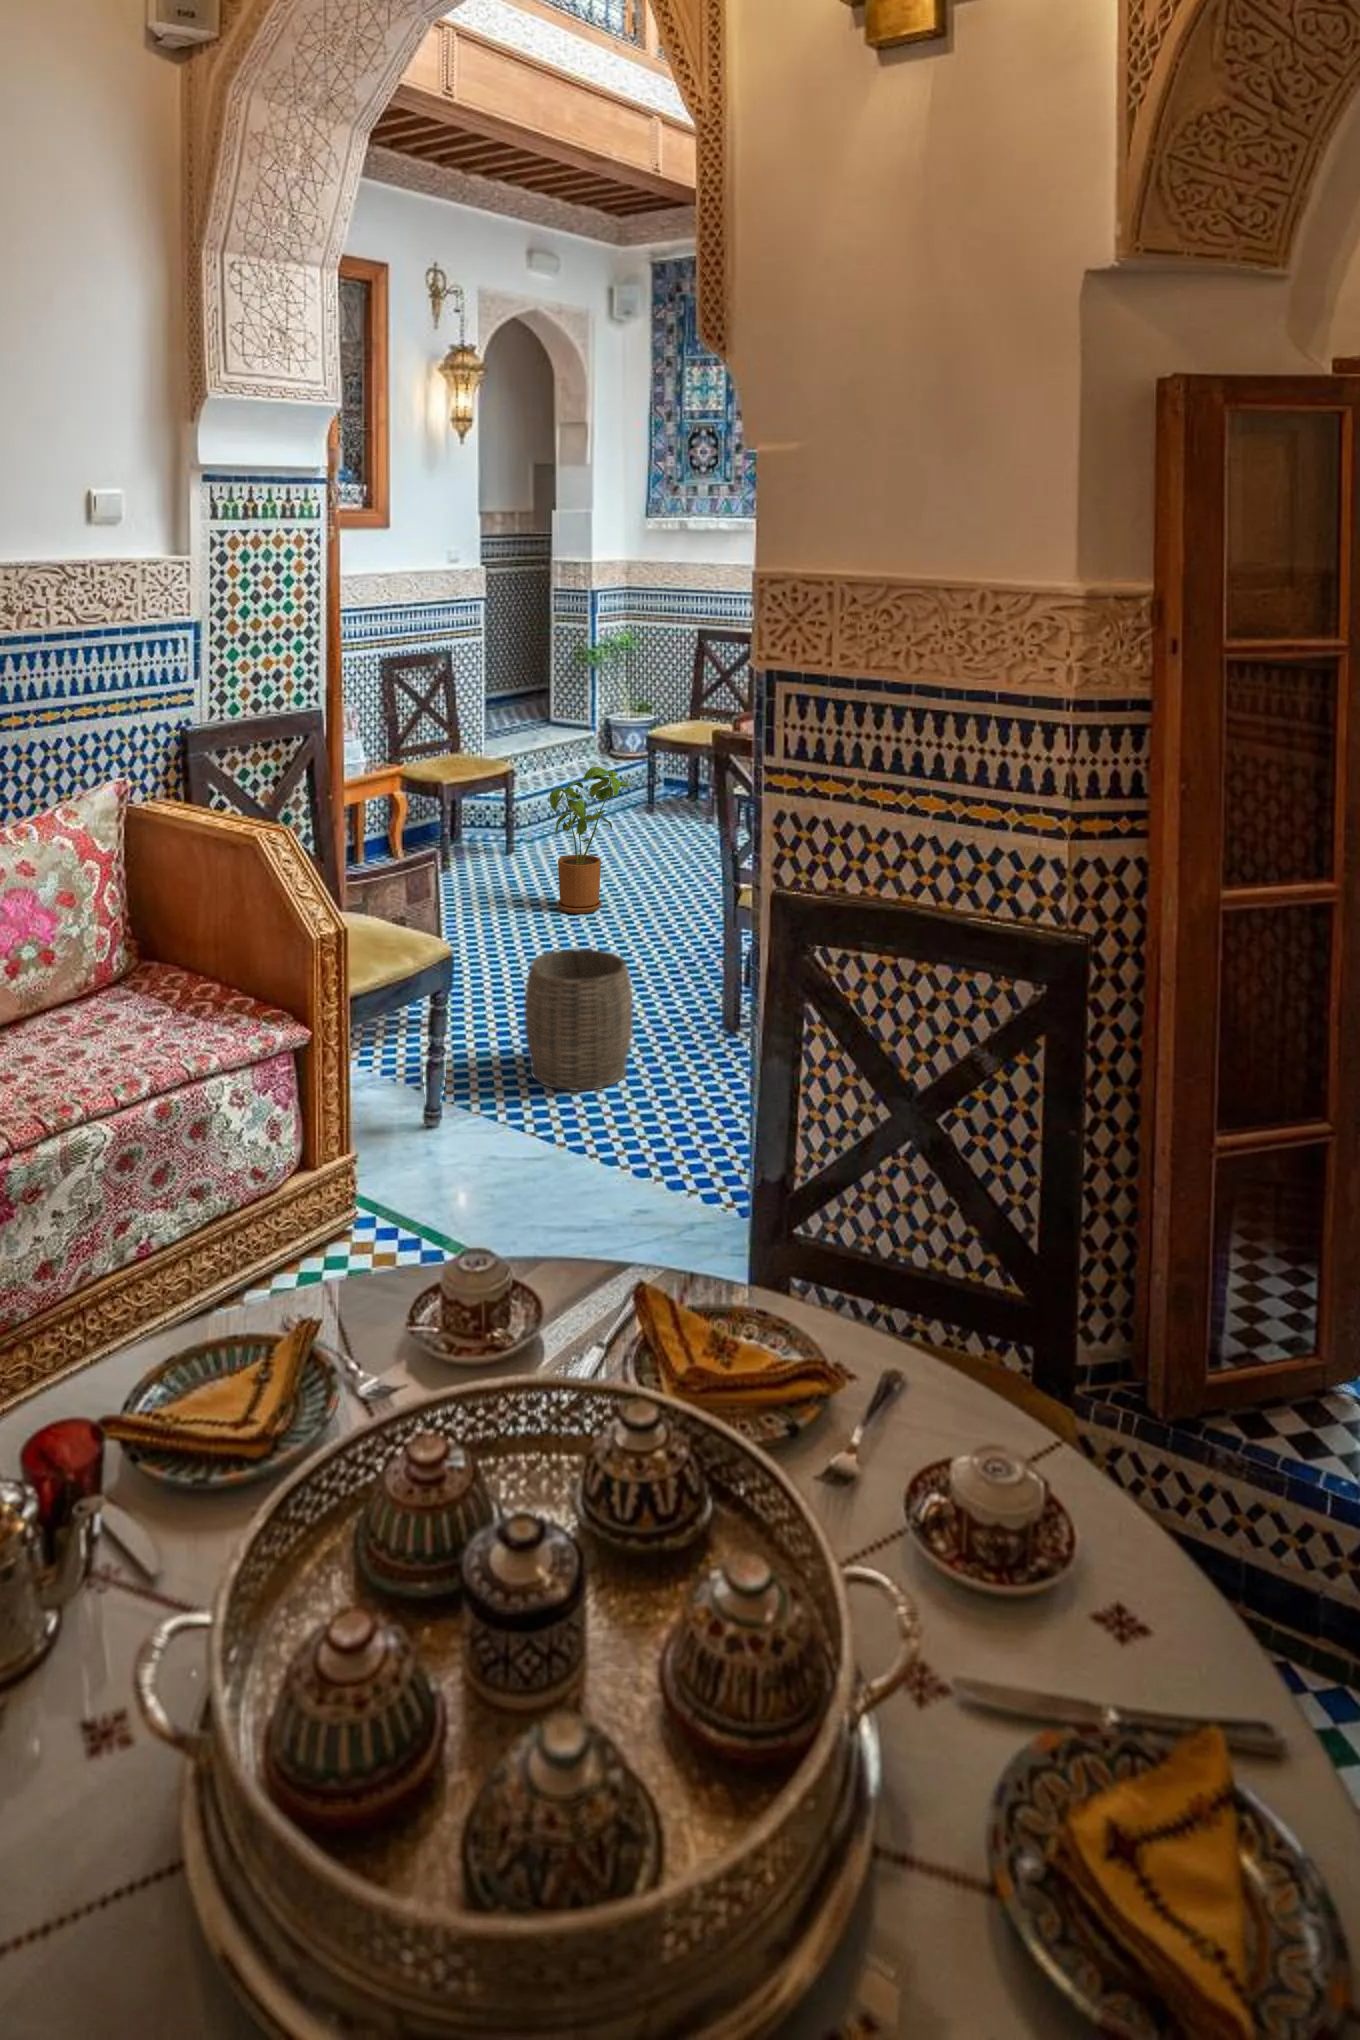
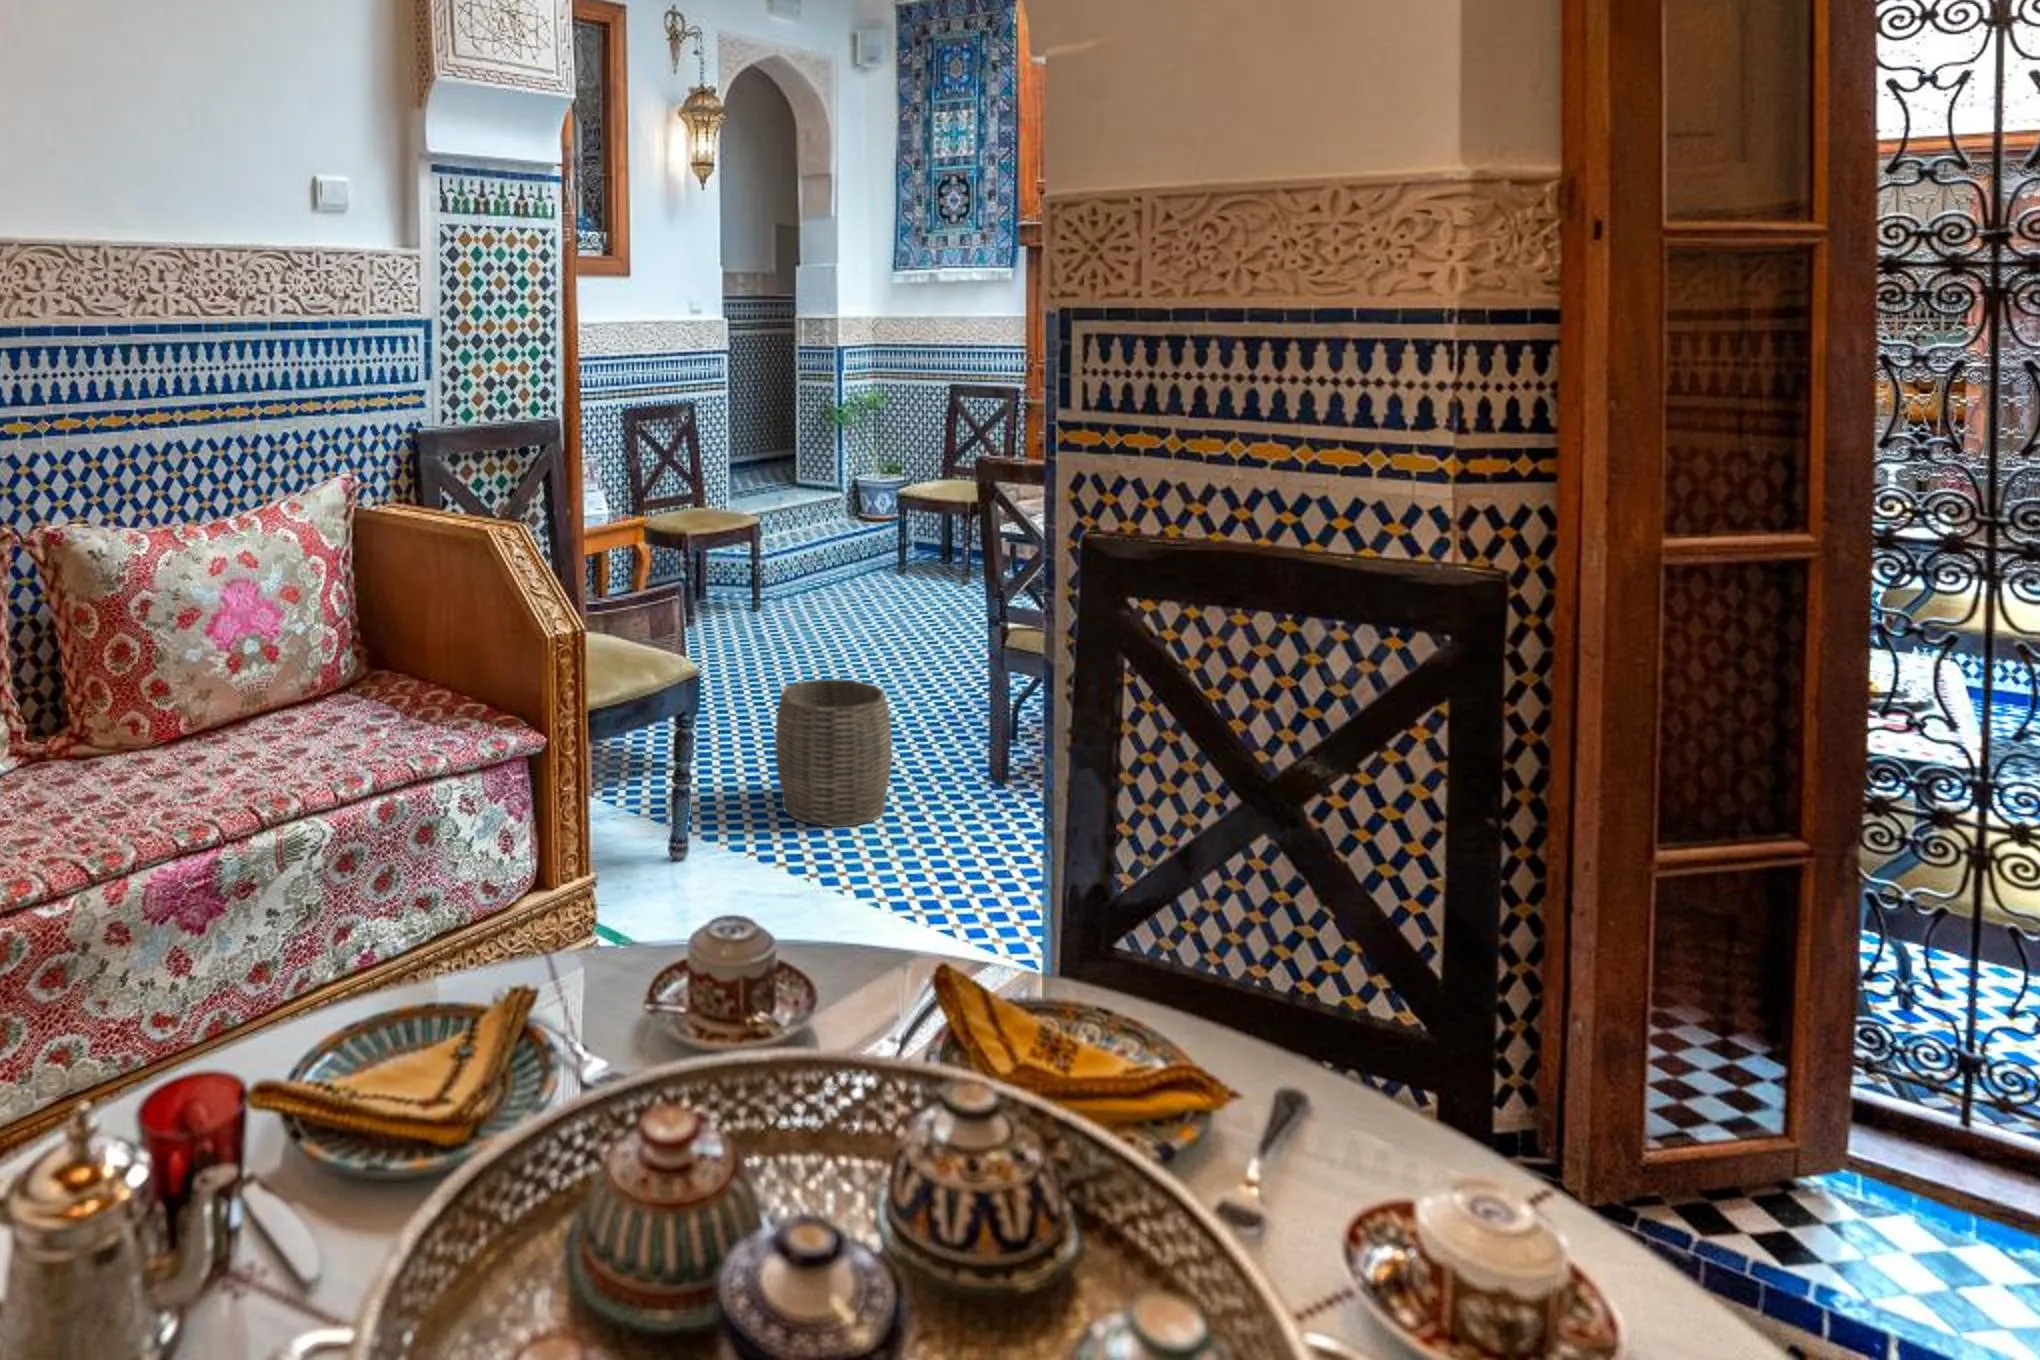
house plant: present [550,767,632,914] -> none [797,508,884,660]

